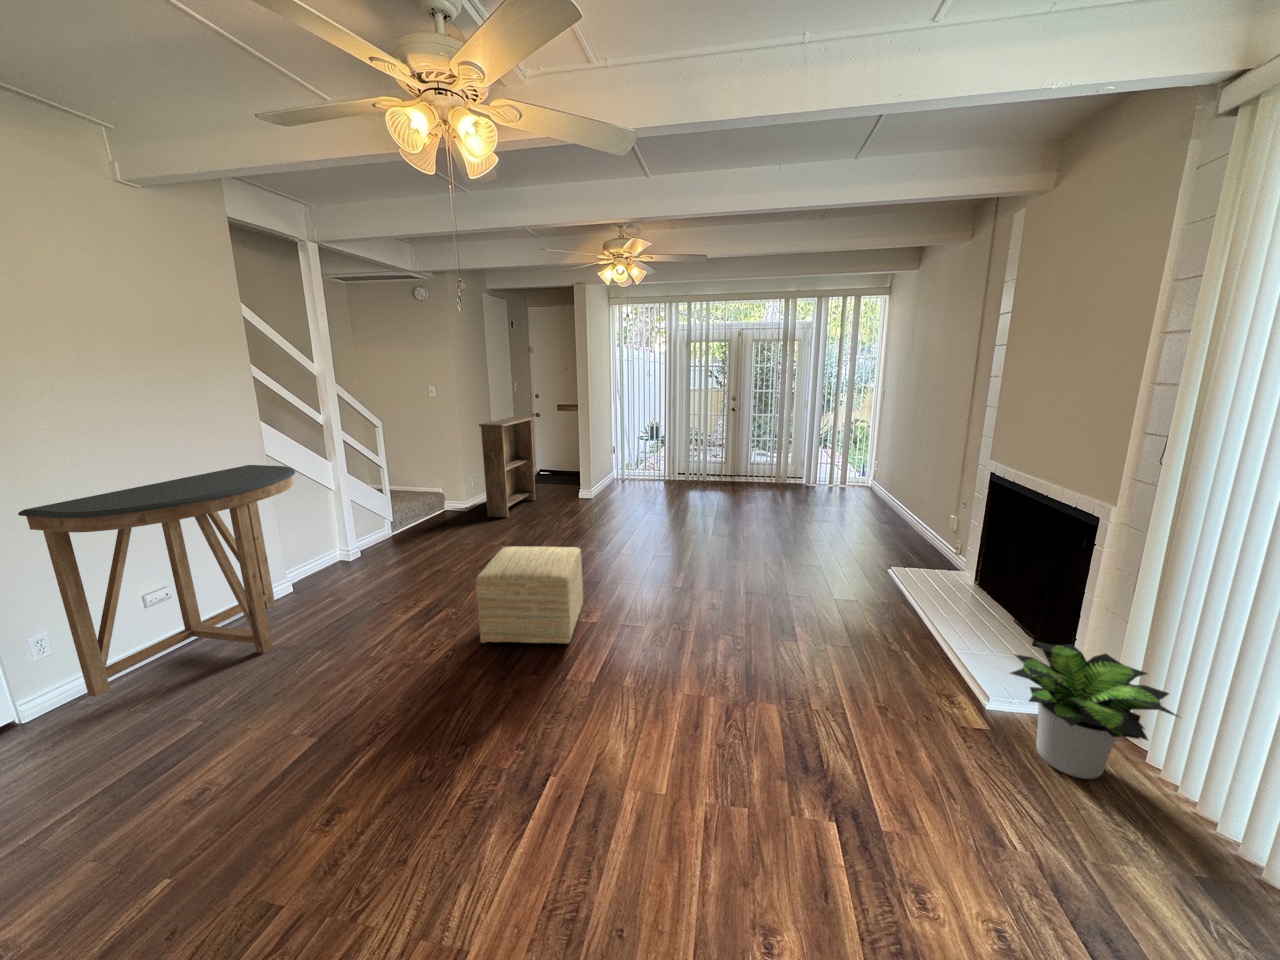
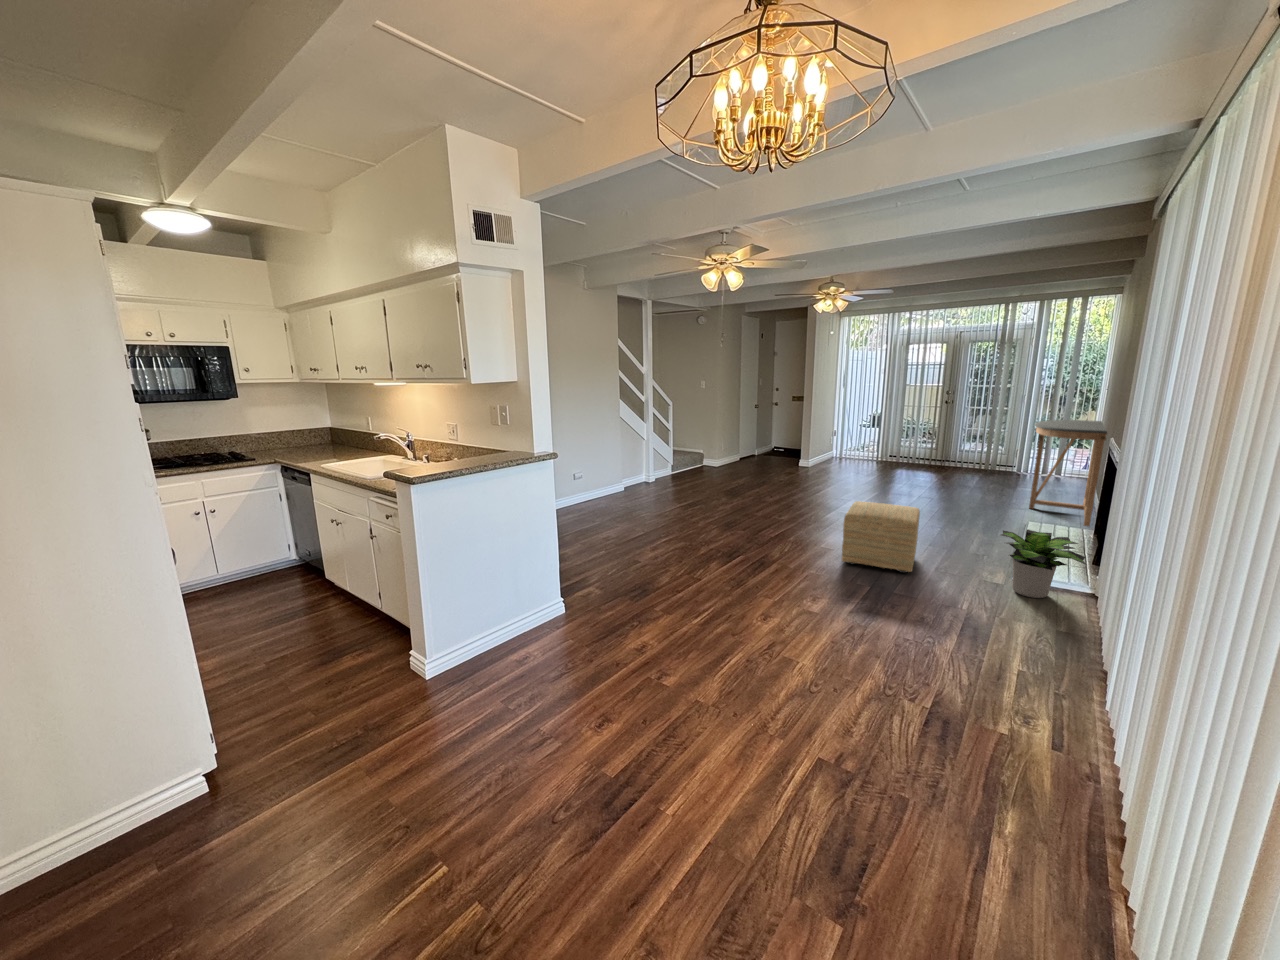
bookshelf: present [479,417,535,518] -> none [730,404,769,472]
console table: present [18,465,295,696] -> present [1029,420,1107,526]
ottoman: present [476,547,583,645] -> present [842,501,920,573]

